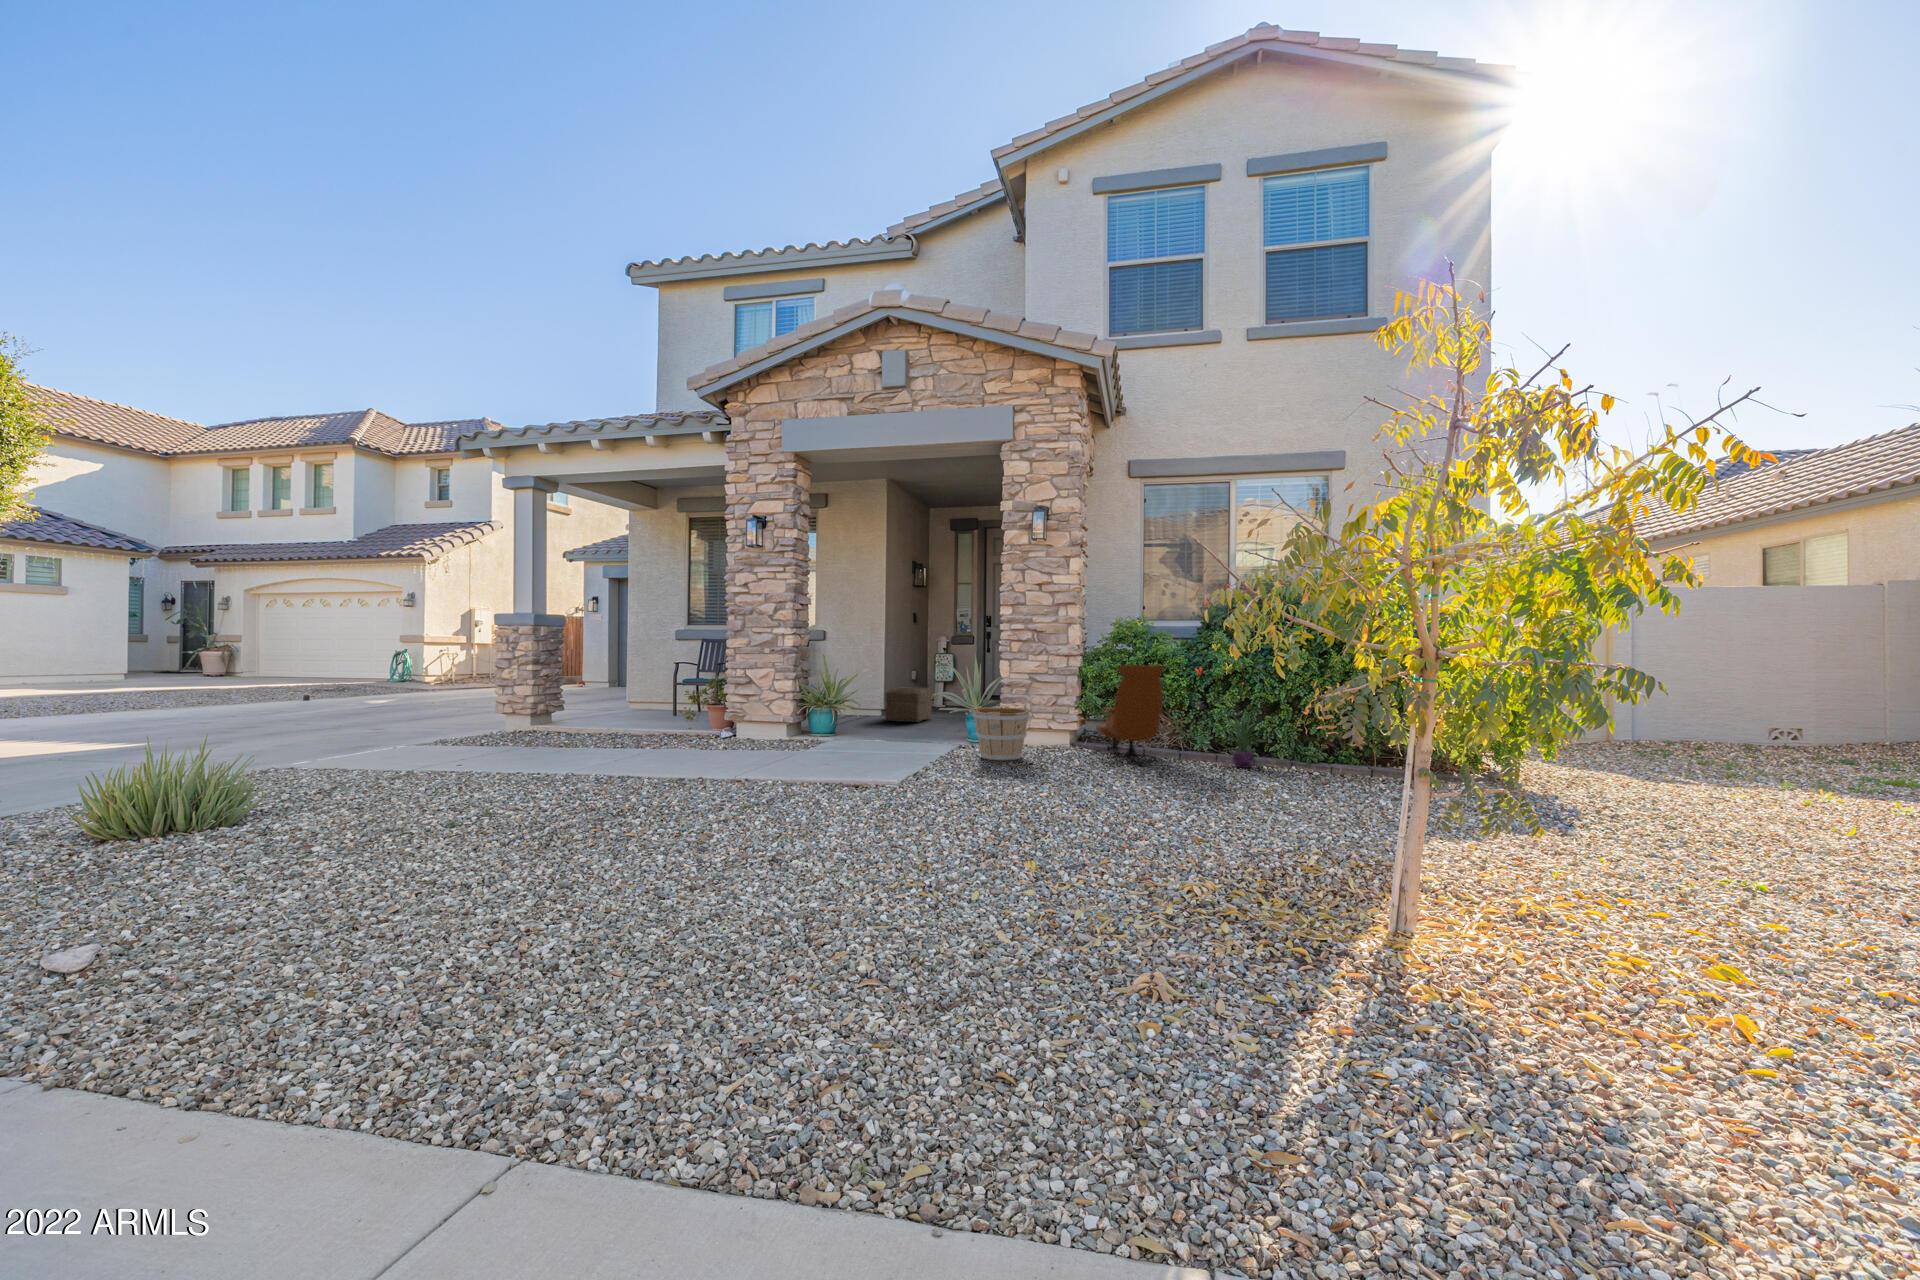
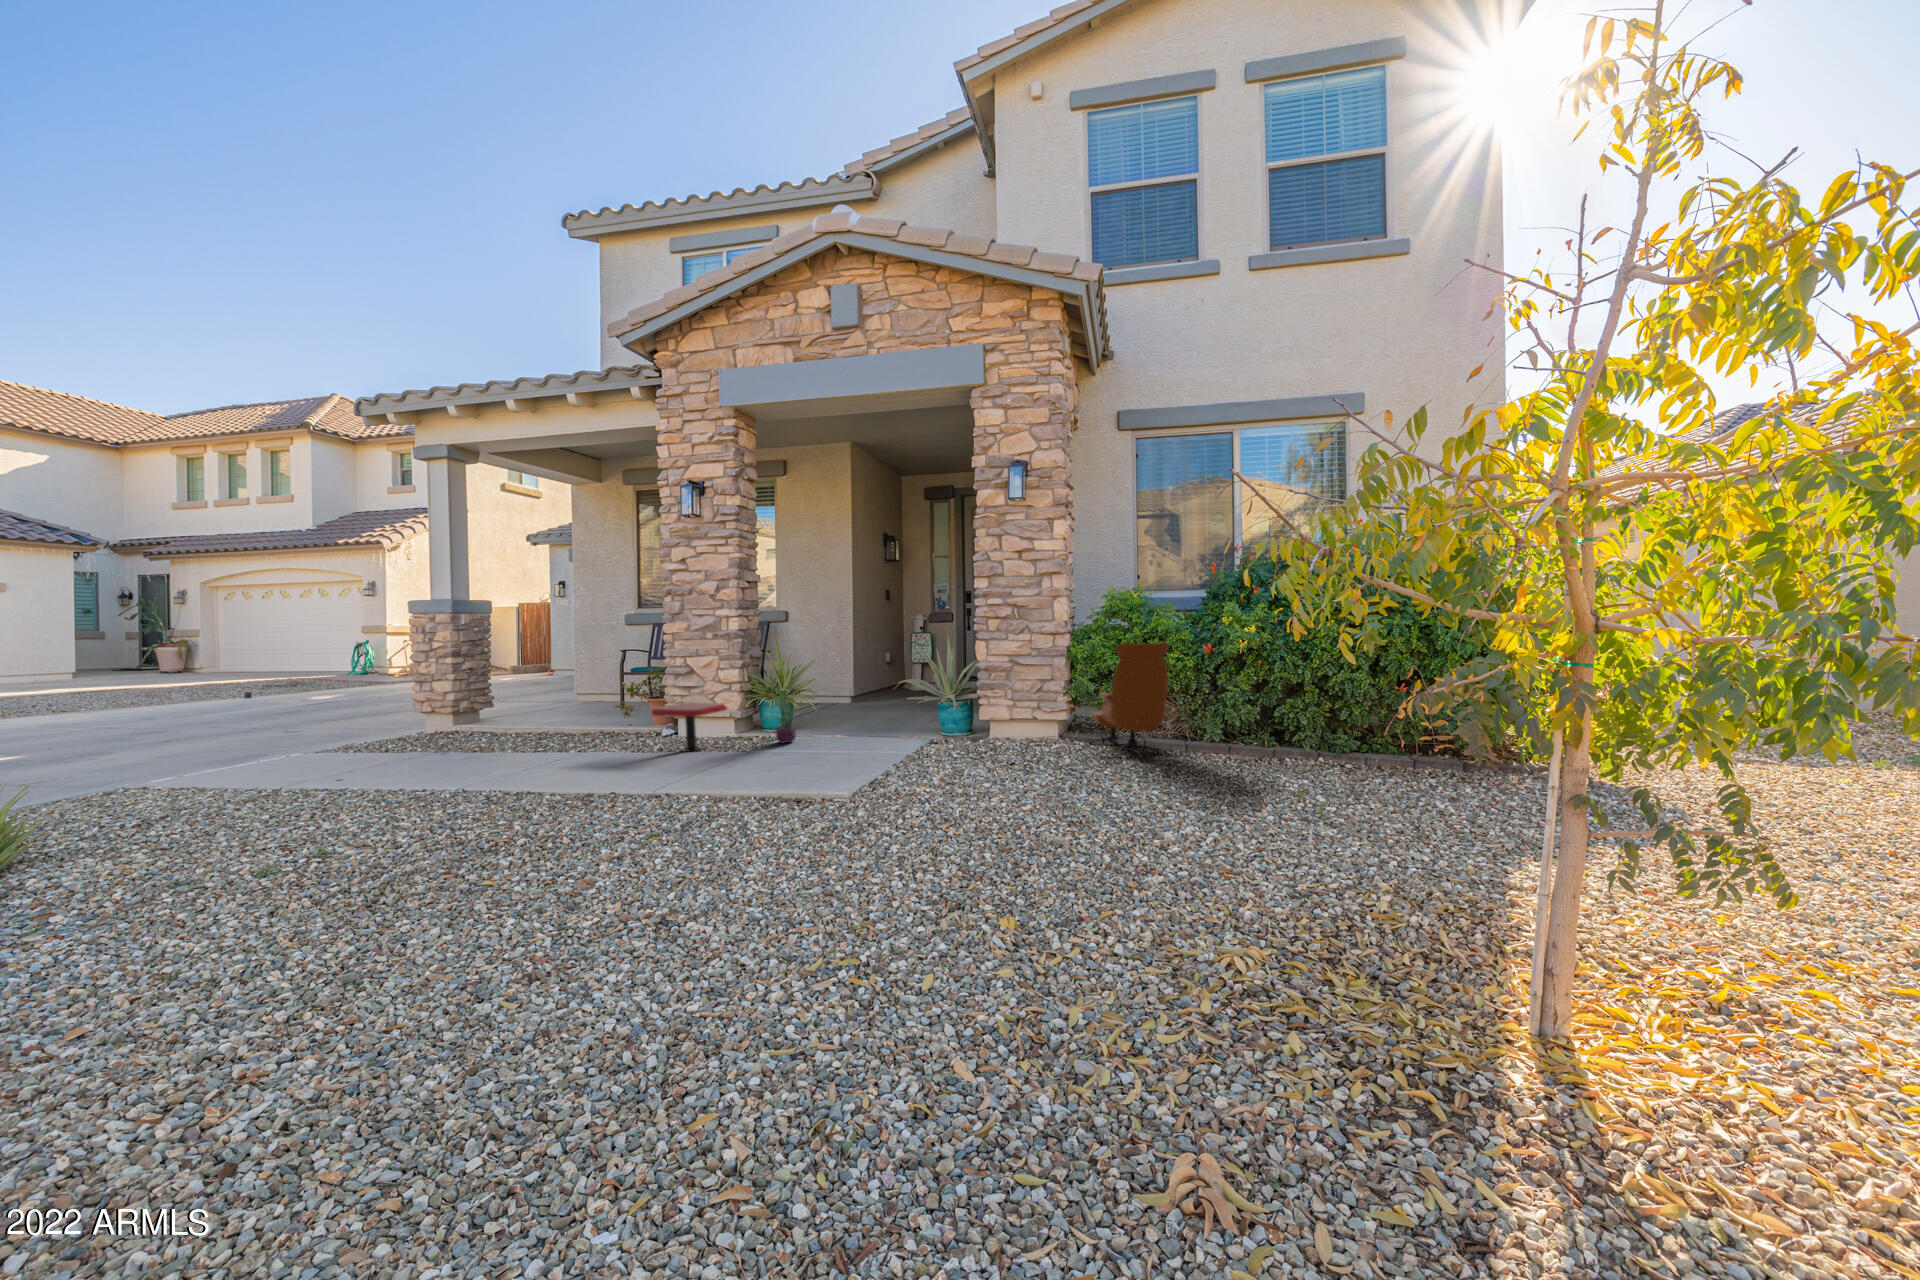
wooden crate: present [885,688,932,722] -> none [858,672,910,711]
wooden bucket: present [973,707,1030,761] -> none [948,695,1015,757]
pedestal table: none [713,708,777,750] -> present [651,702,727,752]
decorative plant: present [1229,710,1254,768] -> present [767,687,796,743]

